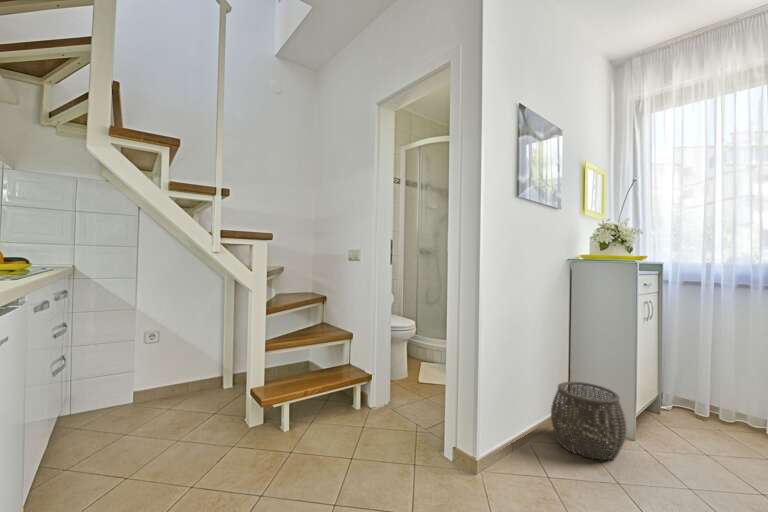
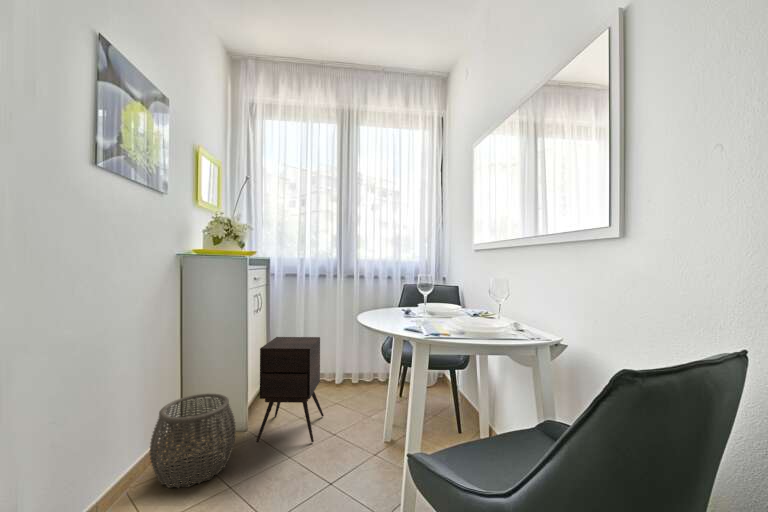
side table: none [648,350,747,484] -> present [256,337,324,442]

